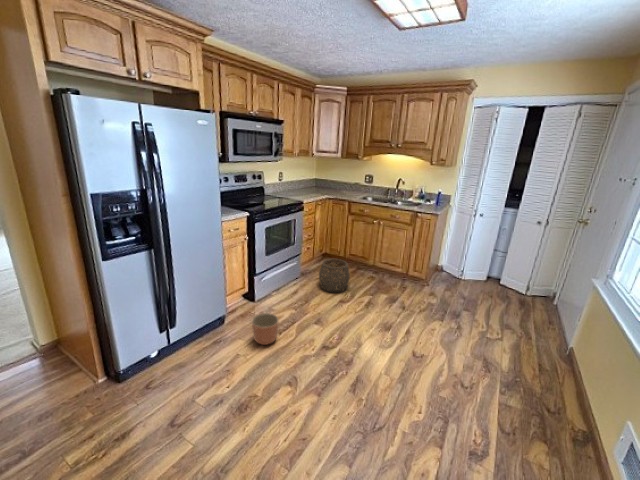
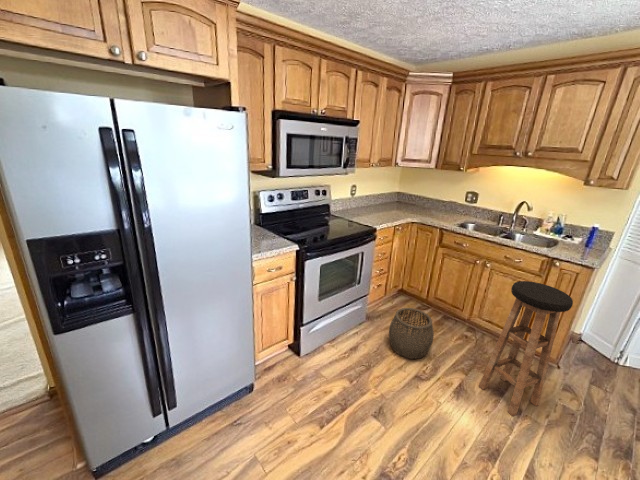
bar stool: none [380,225,424,311] -> present [479,281,573,416]
planter: present [252,313,279,345] -> none [281,396,319,448]

